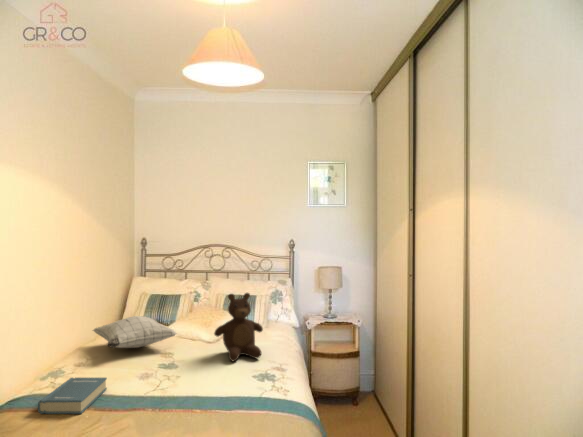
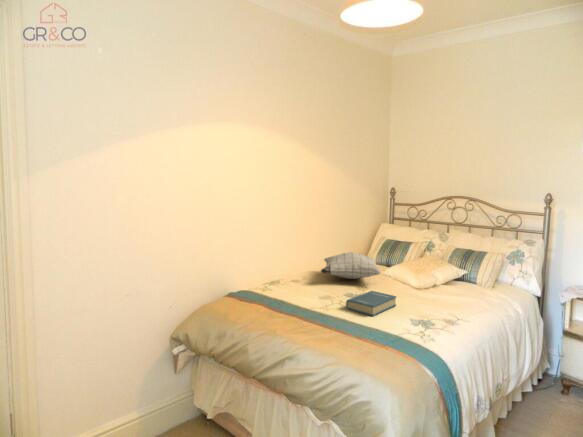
teddy bear: present [214,293,263,361] -> none [409,242,462,310]
hardback book: present [38,378,107,414] -> present [346,291,396,316]

